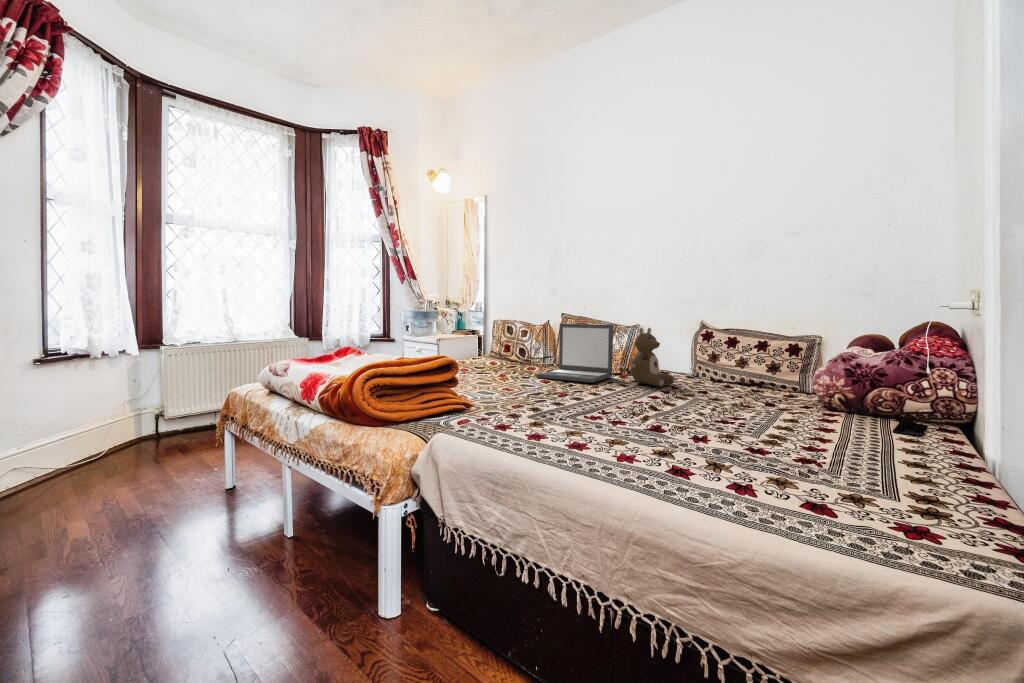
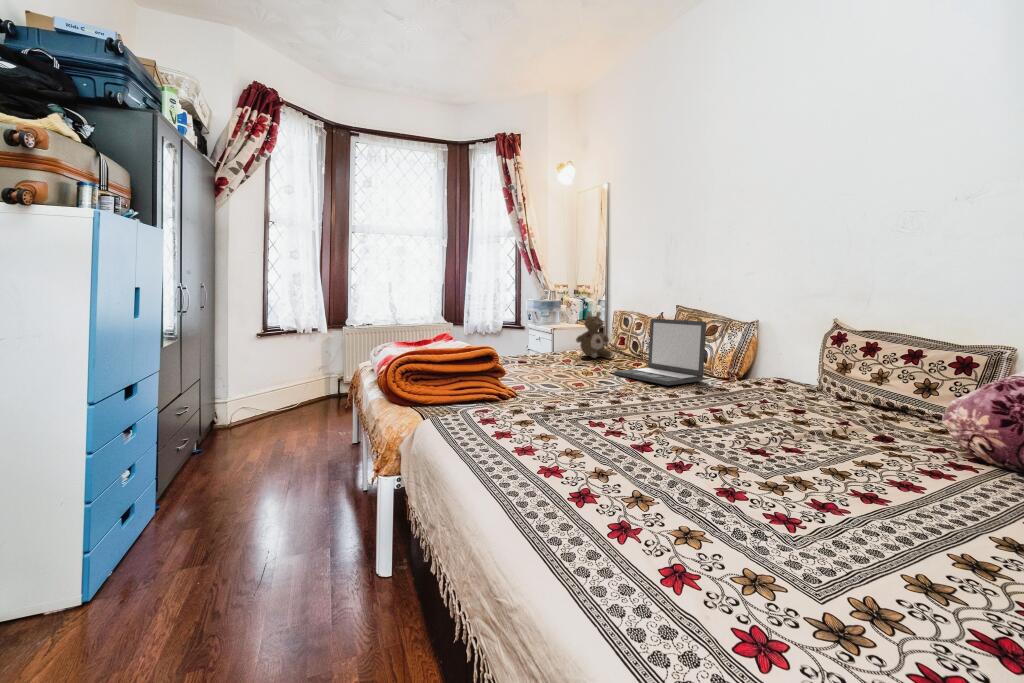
stuffed bear: present [630,328,675,386] -> present [576,312,613,358]

